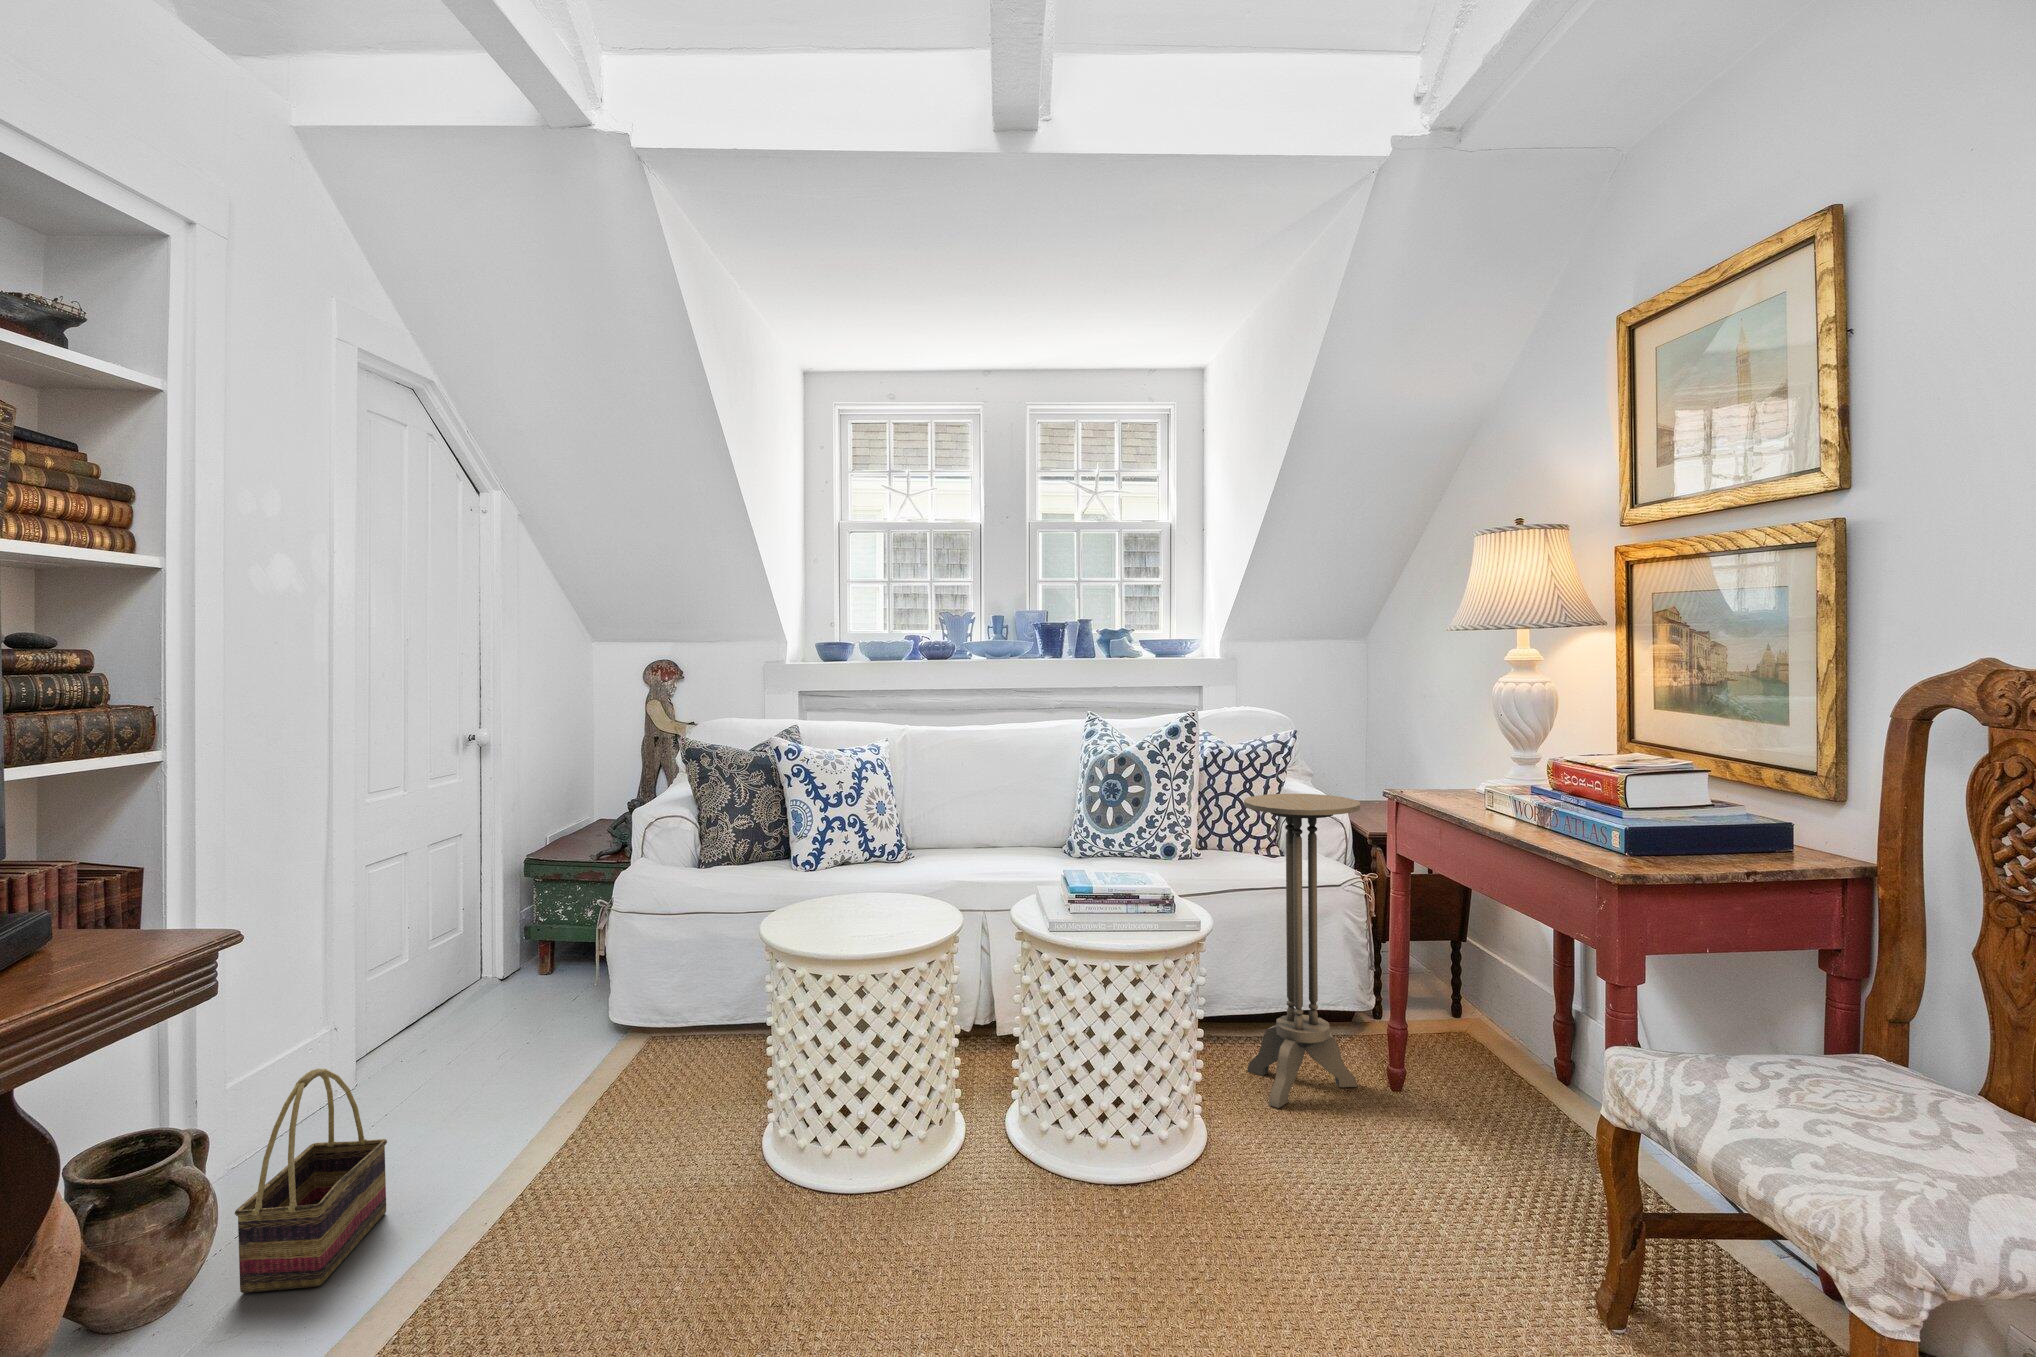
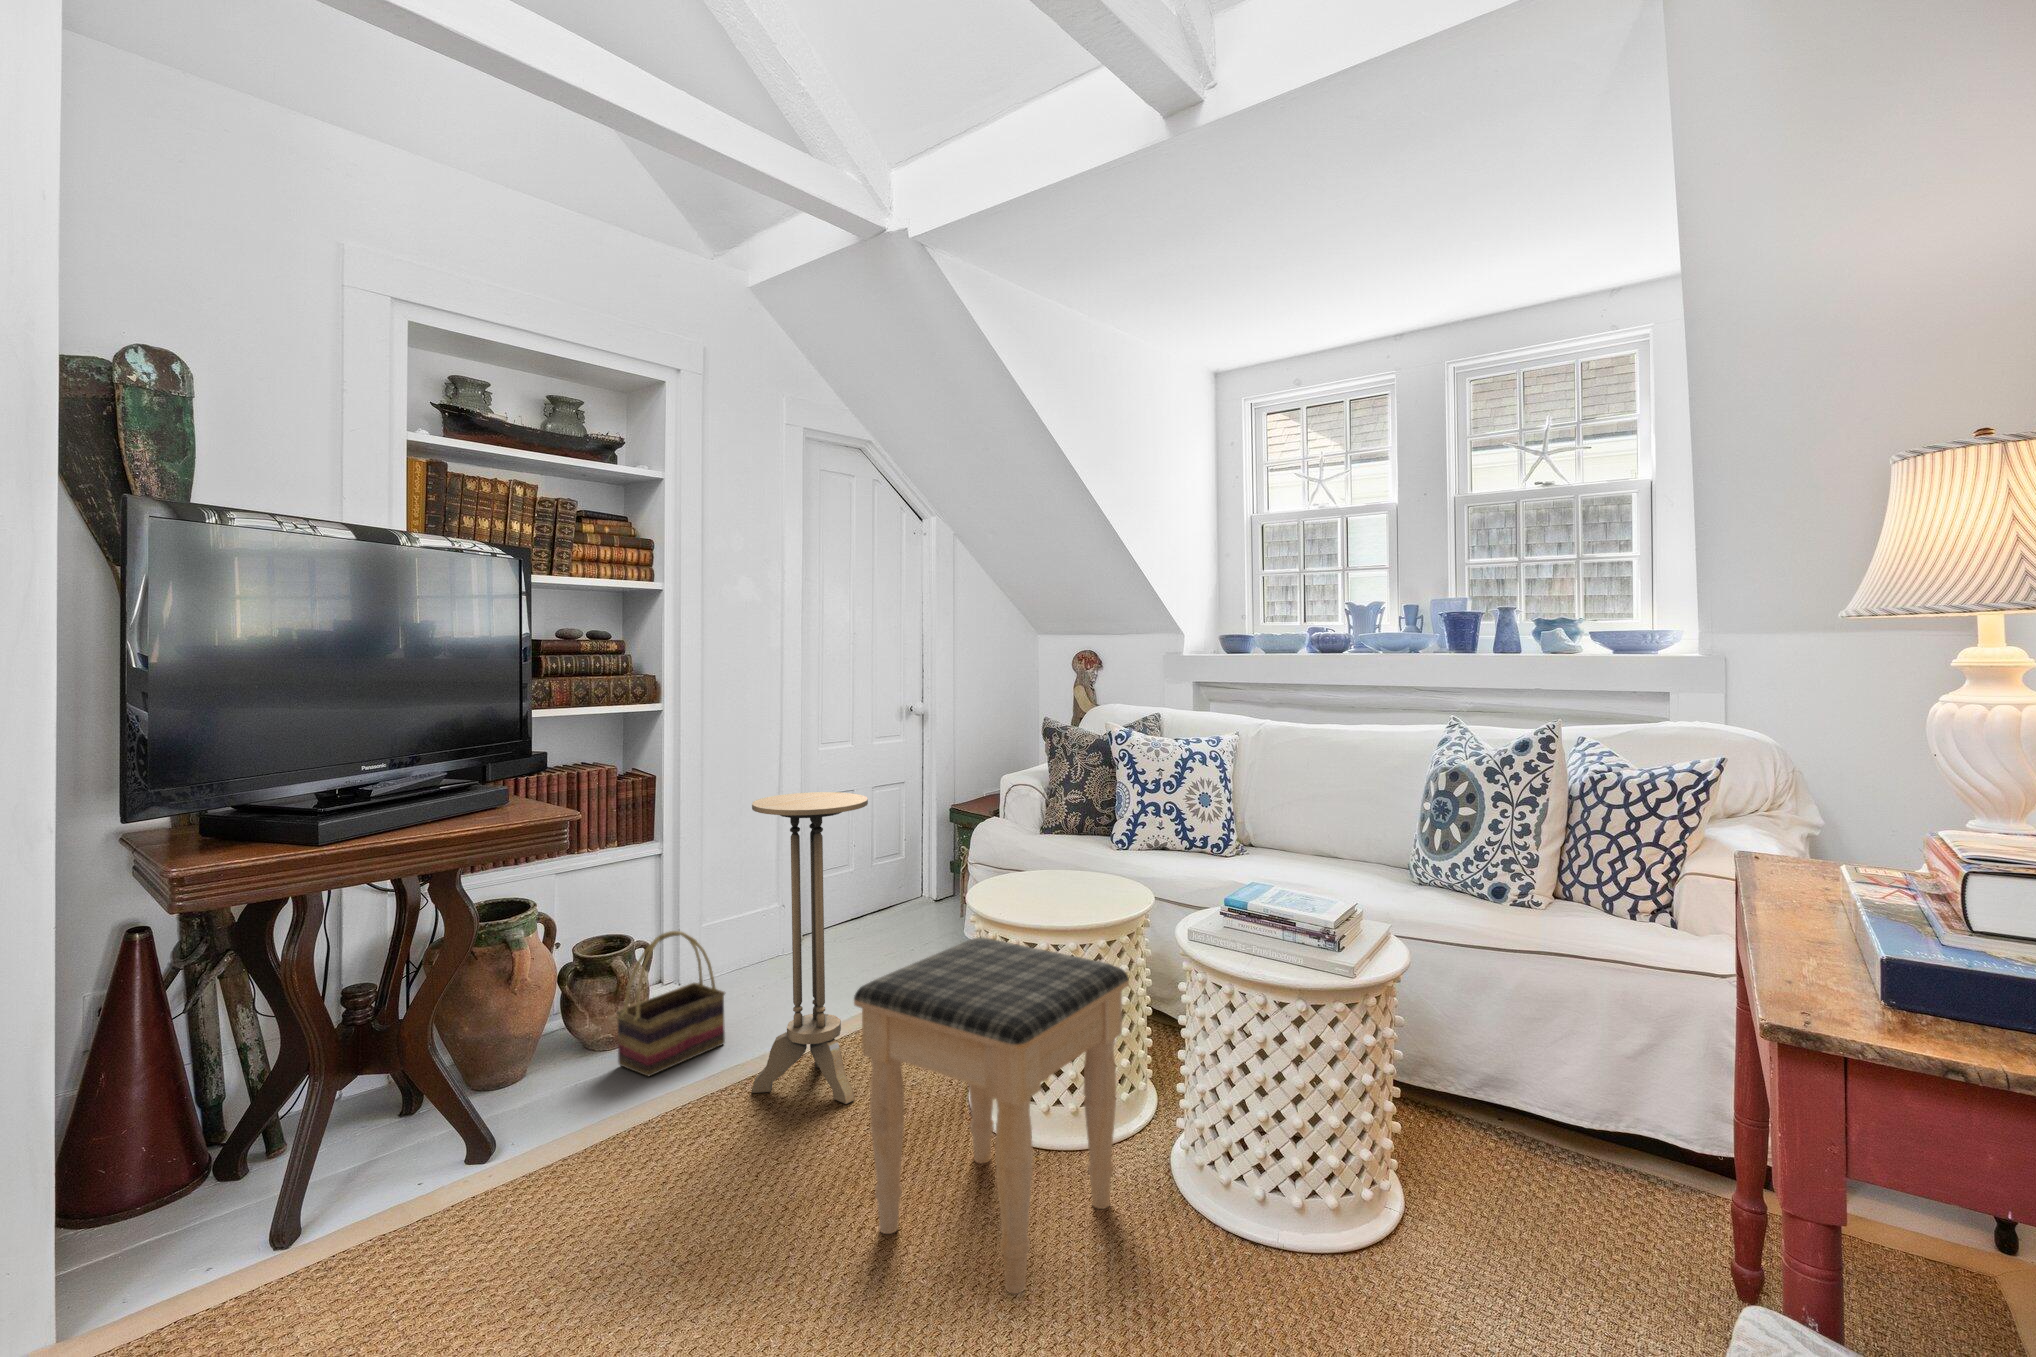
side table: present [1244,794,1360,1108] -> present [752,792,868,1104]
footstool: none [829,956,1056,1293] -> present [854,937,1129,1293]

